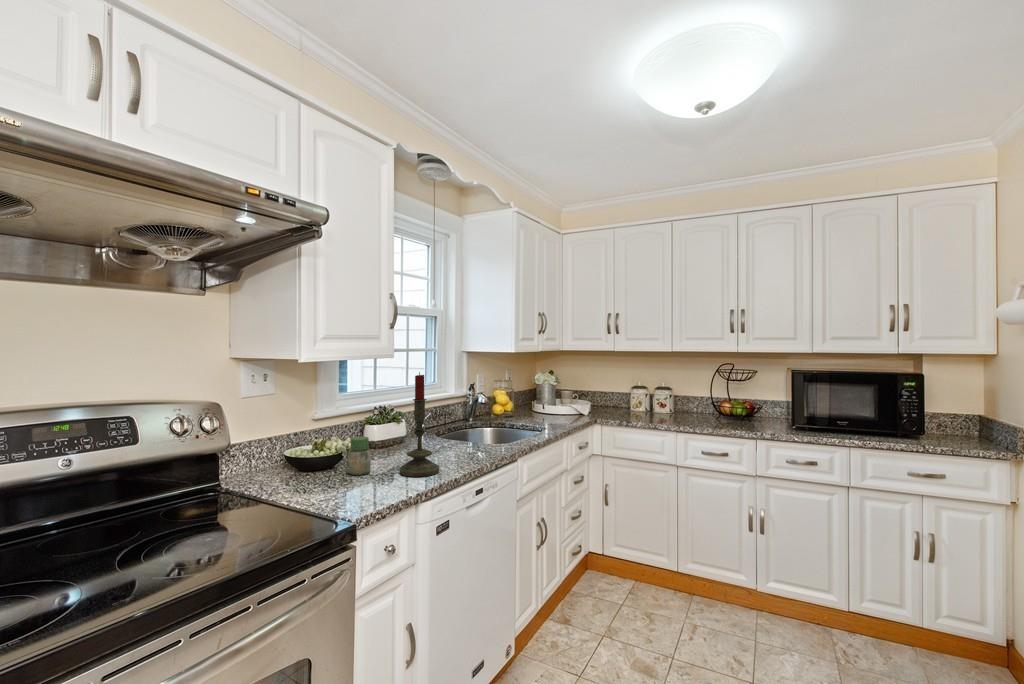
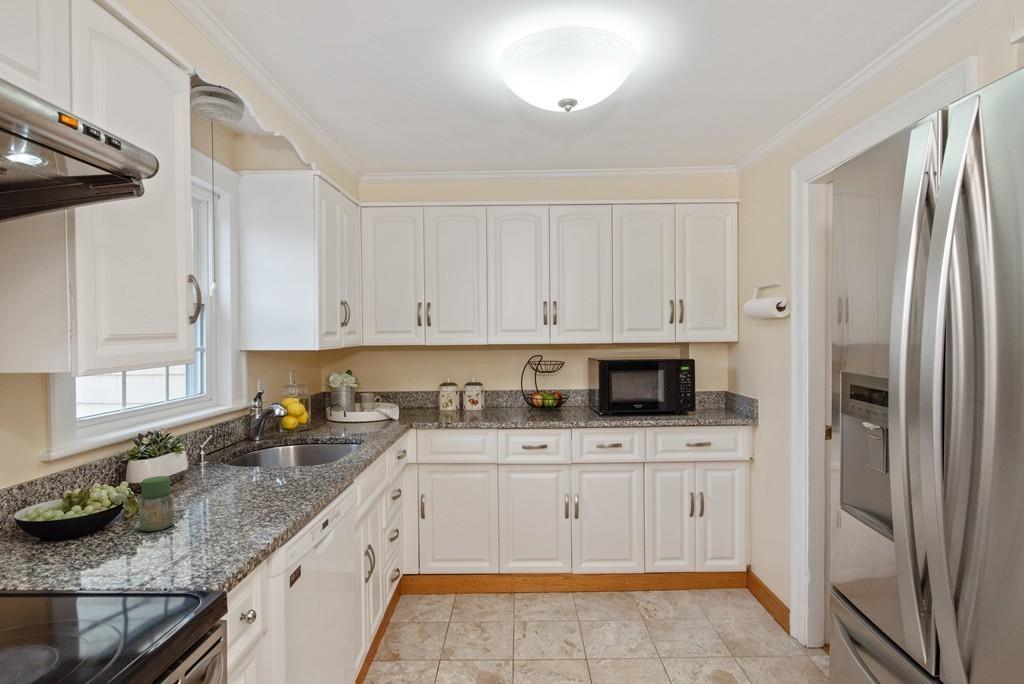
candle: present [400,372,439,477] -> none [220,382,276,520]

